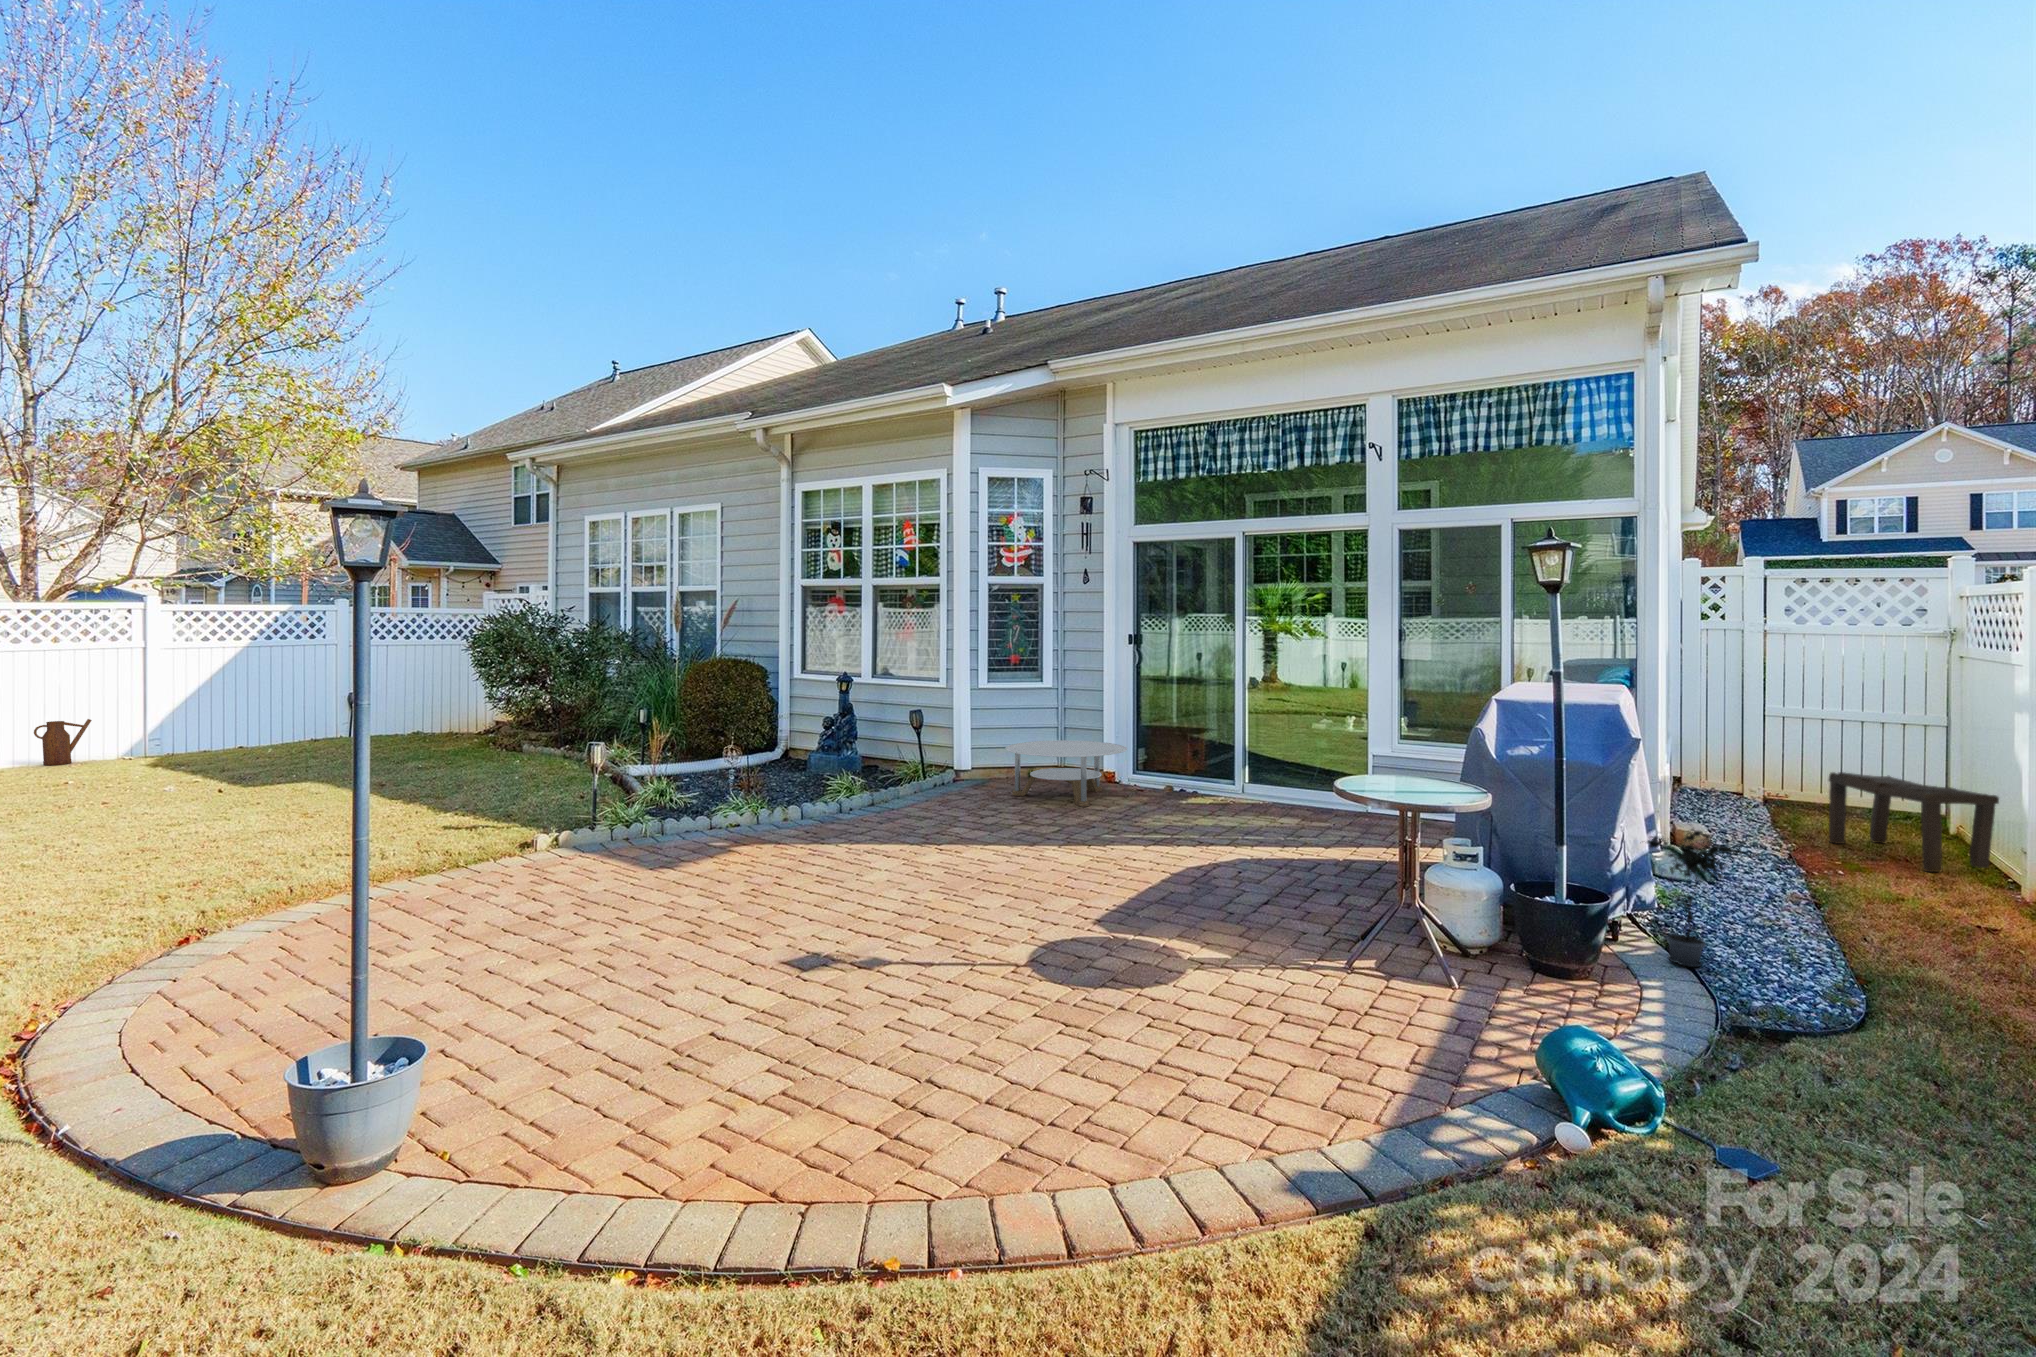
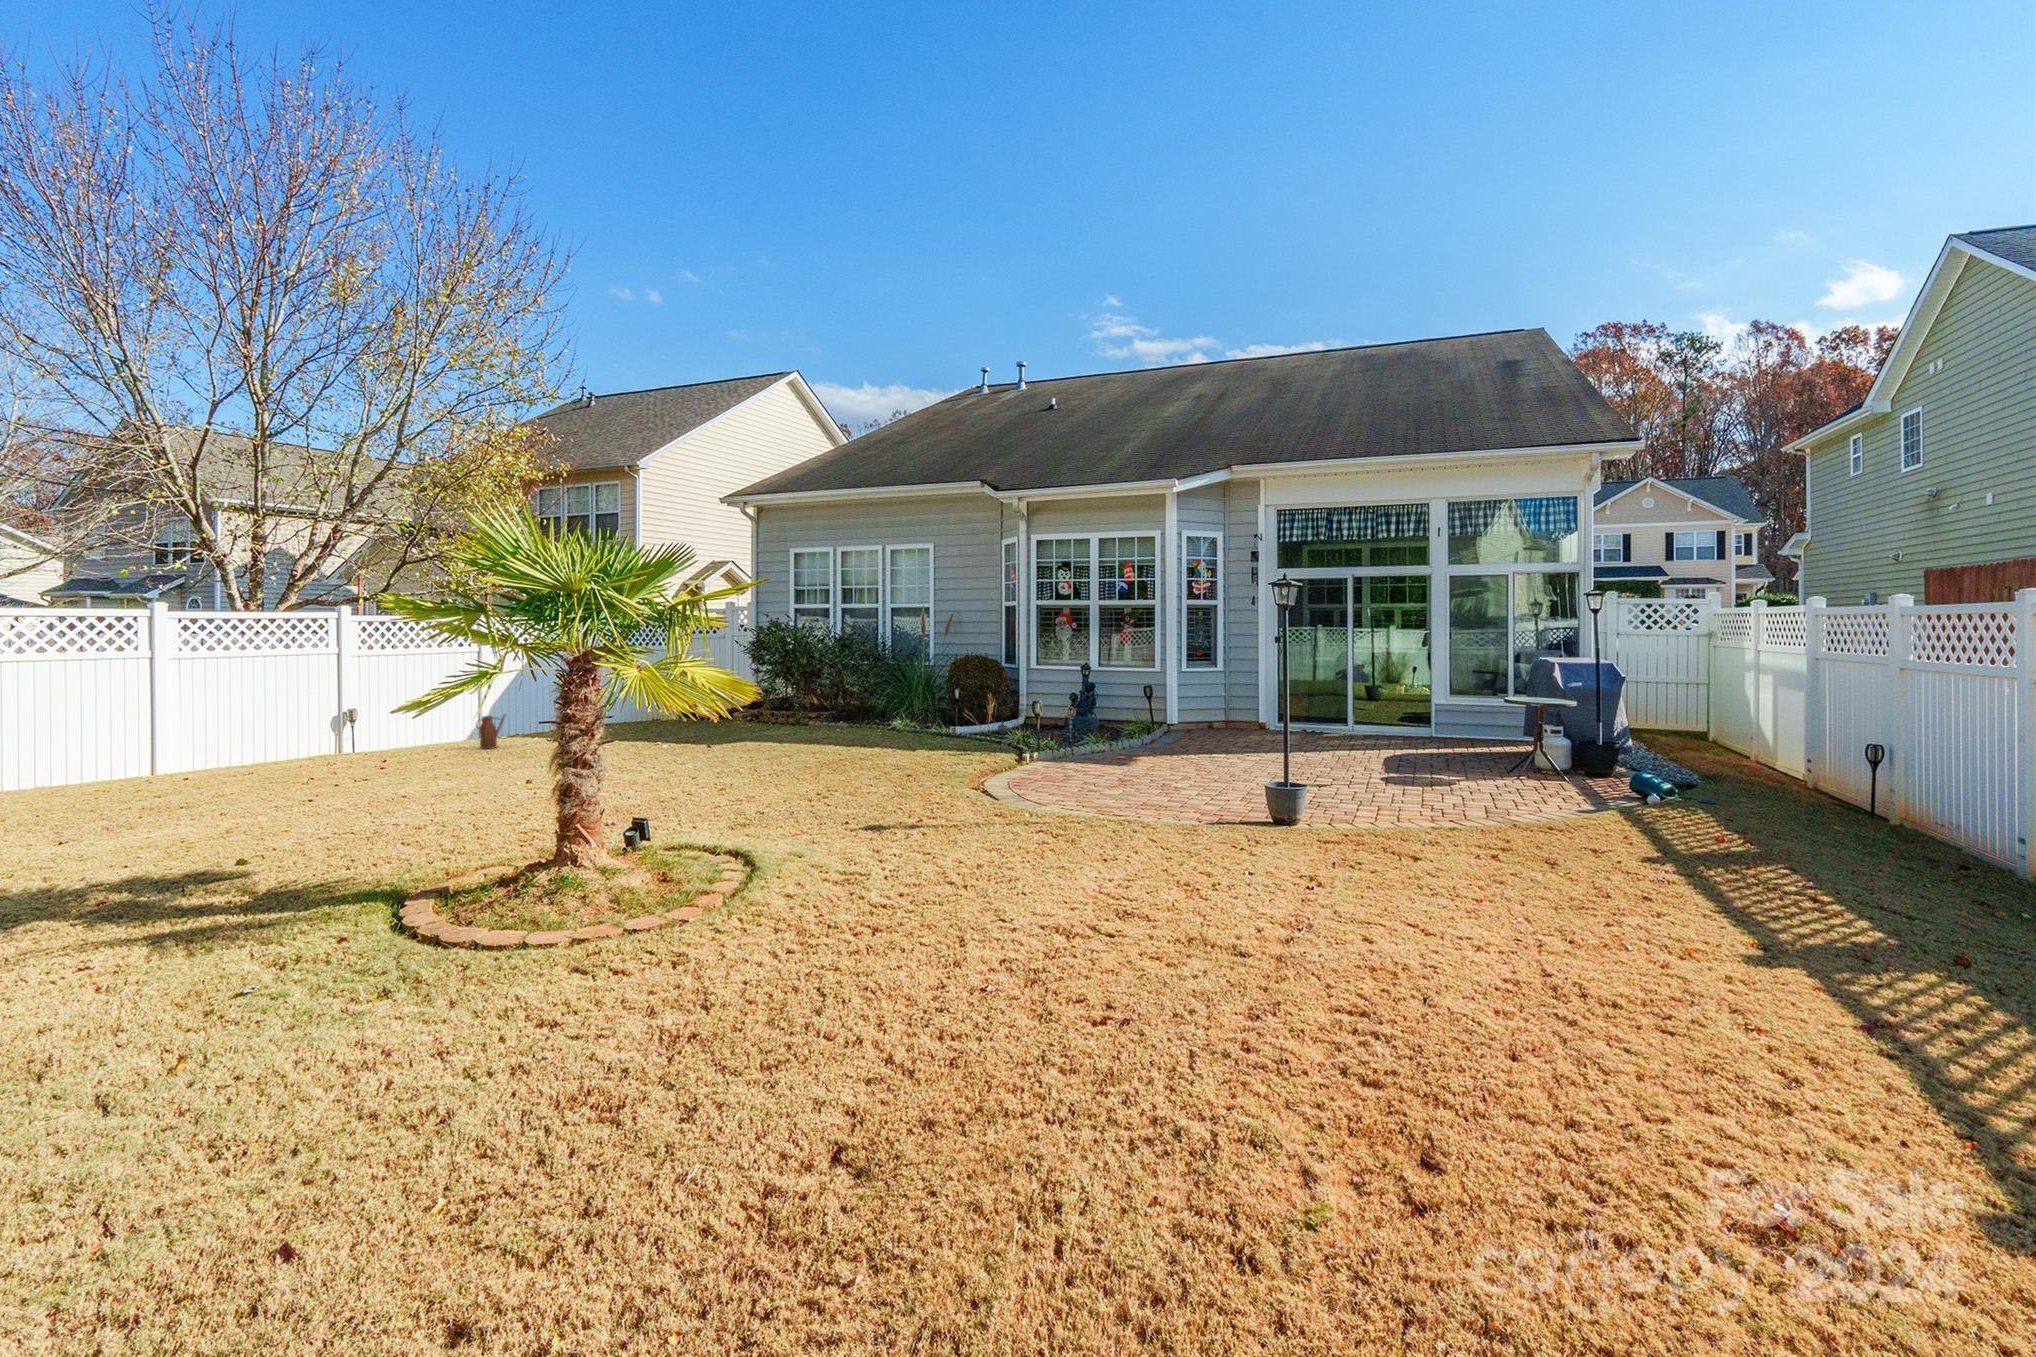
round table: present [1005,740,1127,807] -> none [1212,701,1287,738]
bench: present [1829,772,1999,872] -> none [1665,699,1746,743]
potted plant: present [1647,829,1751,967] -> present [996,693,1012,734]

